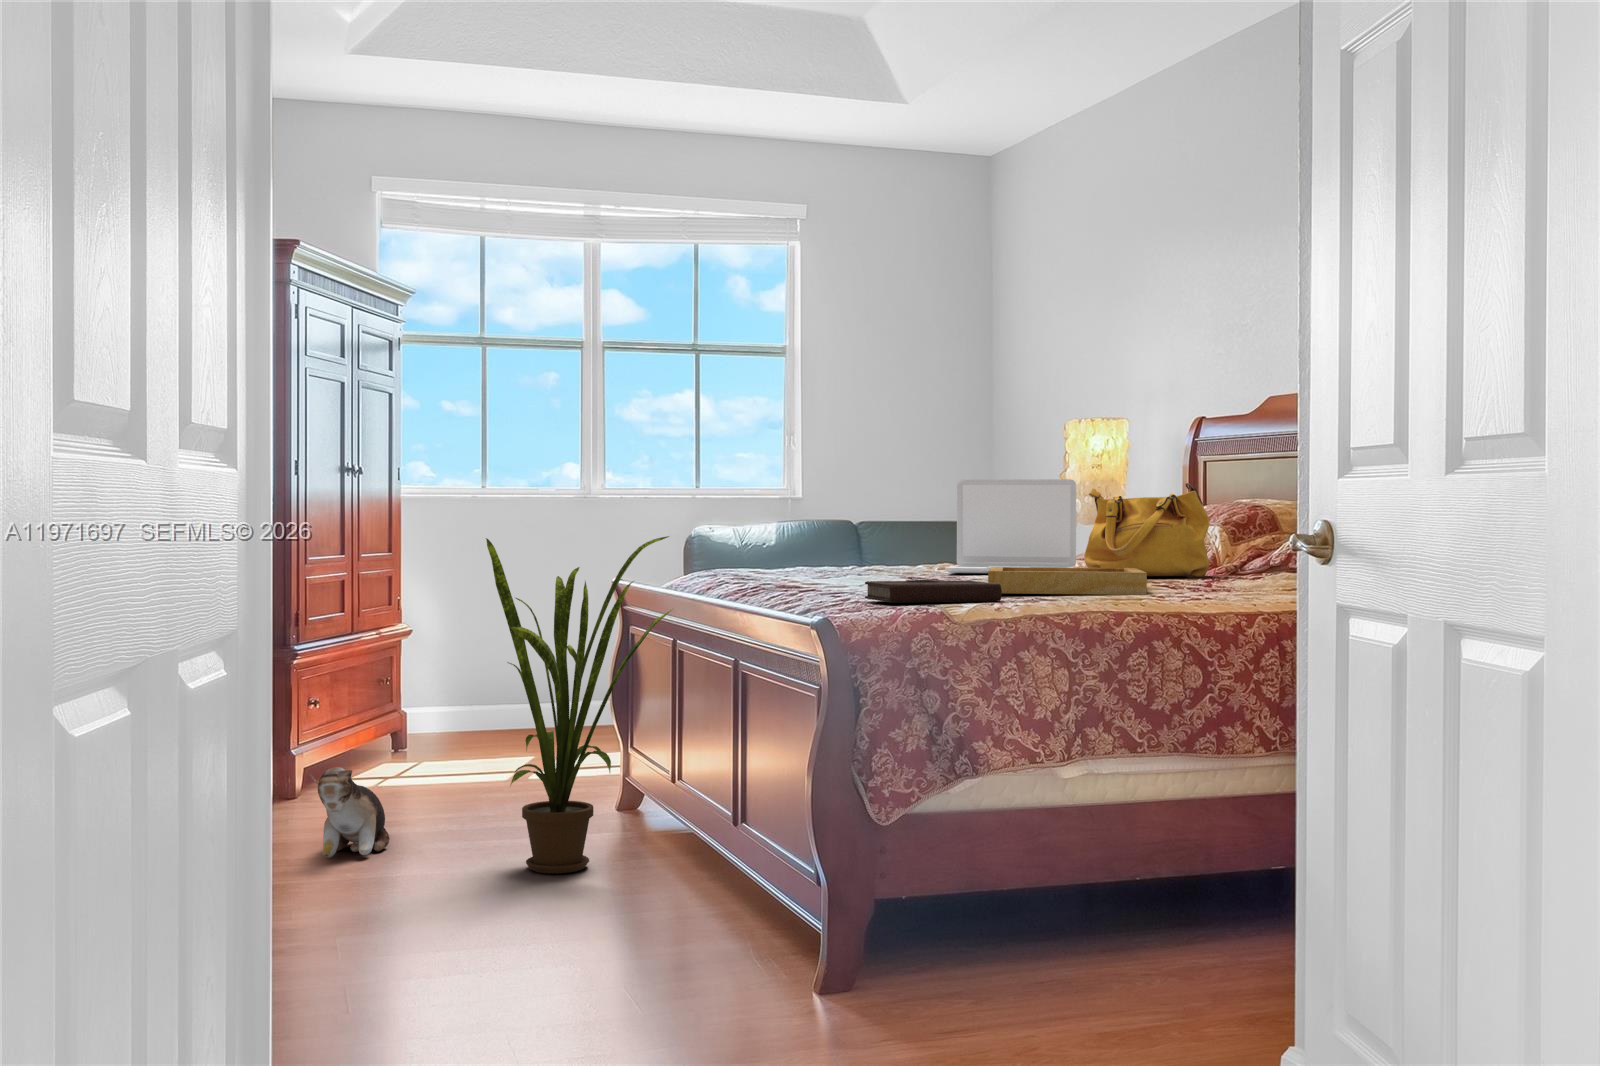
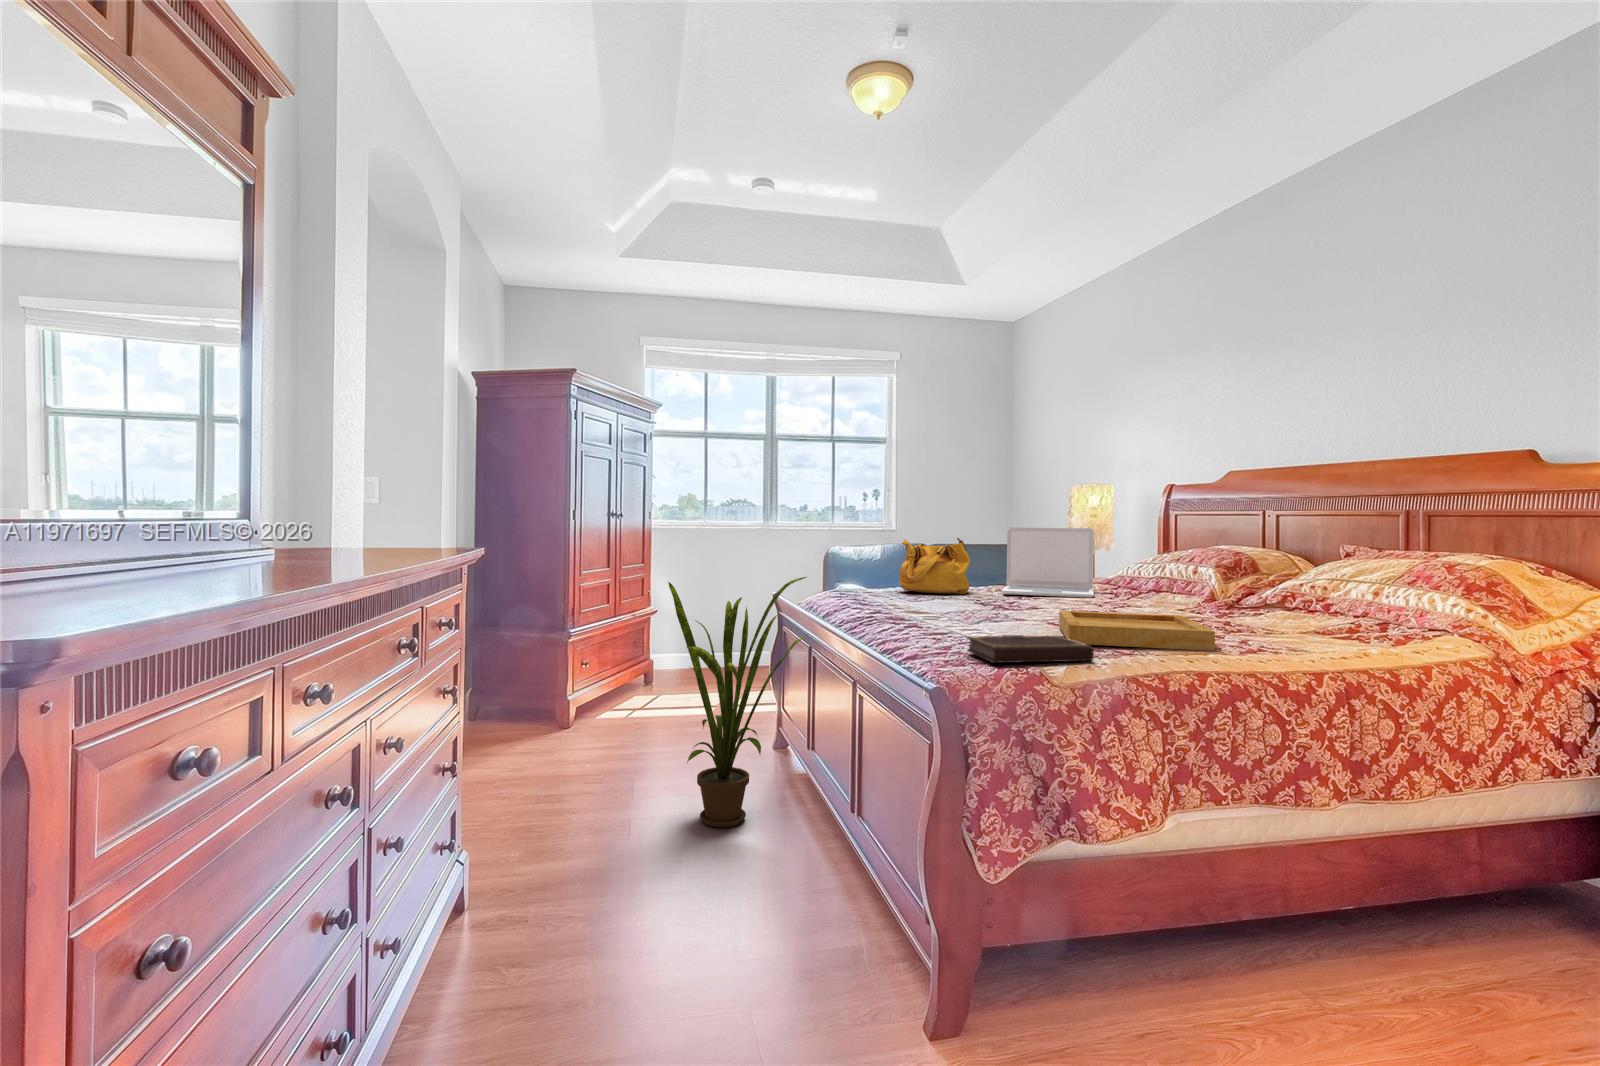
handbag: present [1085,483,1210,578] -> present [899,538,970,595]
plush toy: present [309,767,389,858] -> none [549,737,612,800]

